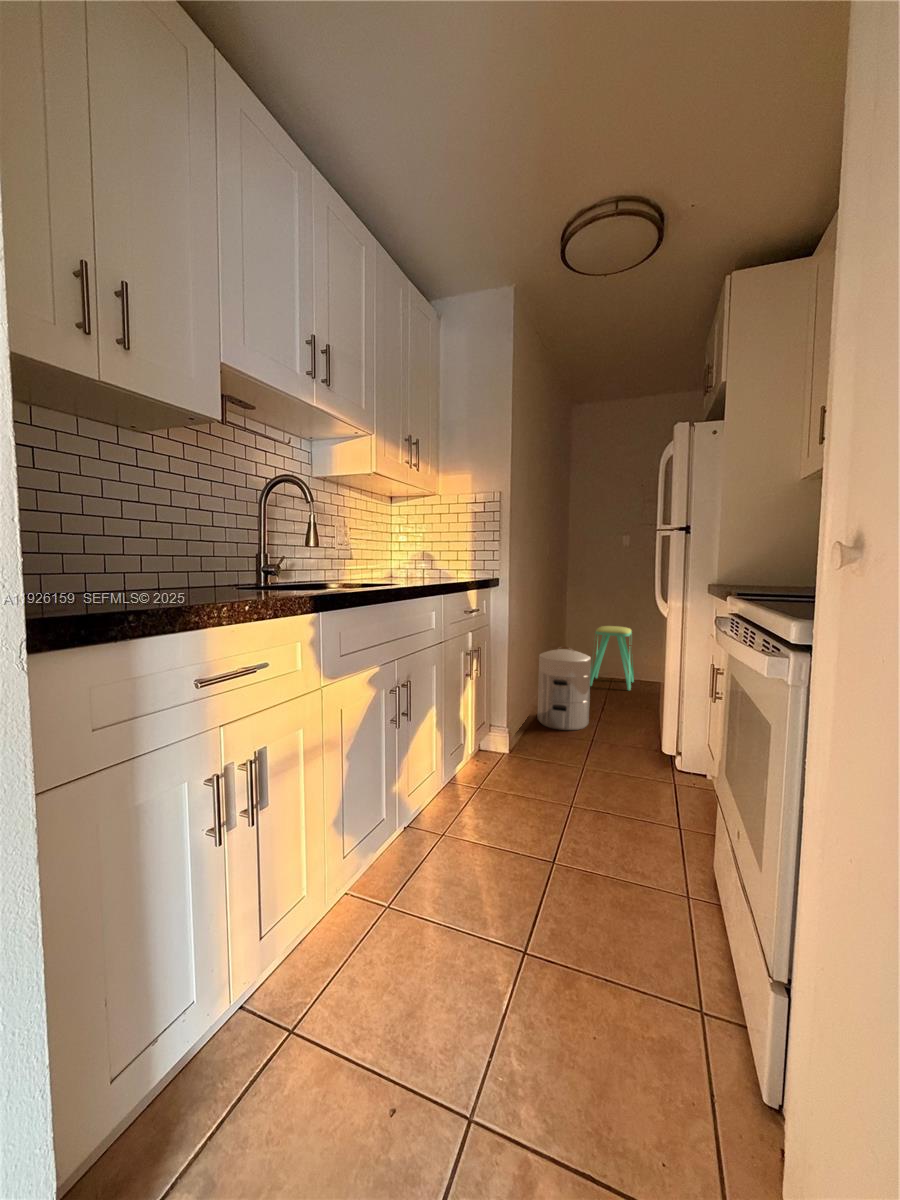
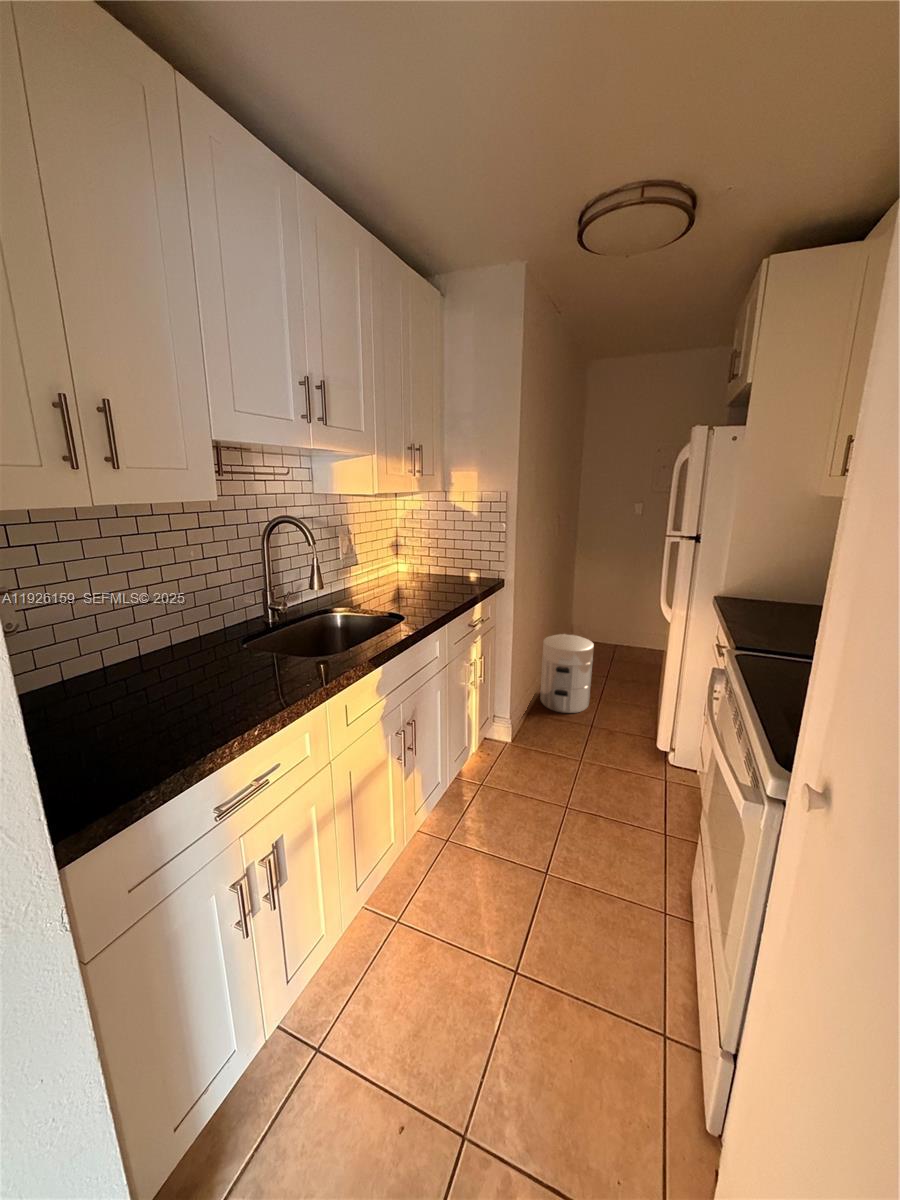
stool: present [590,626,634,690] -> none [592,595,638,661]

